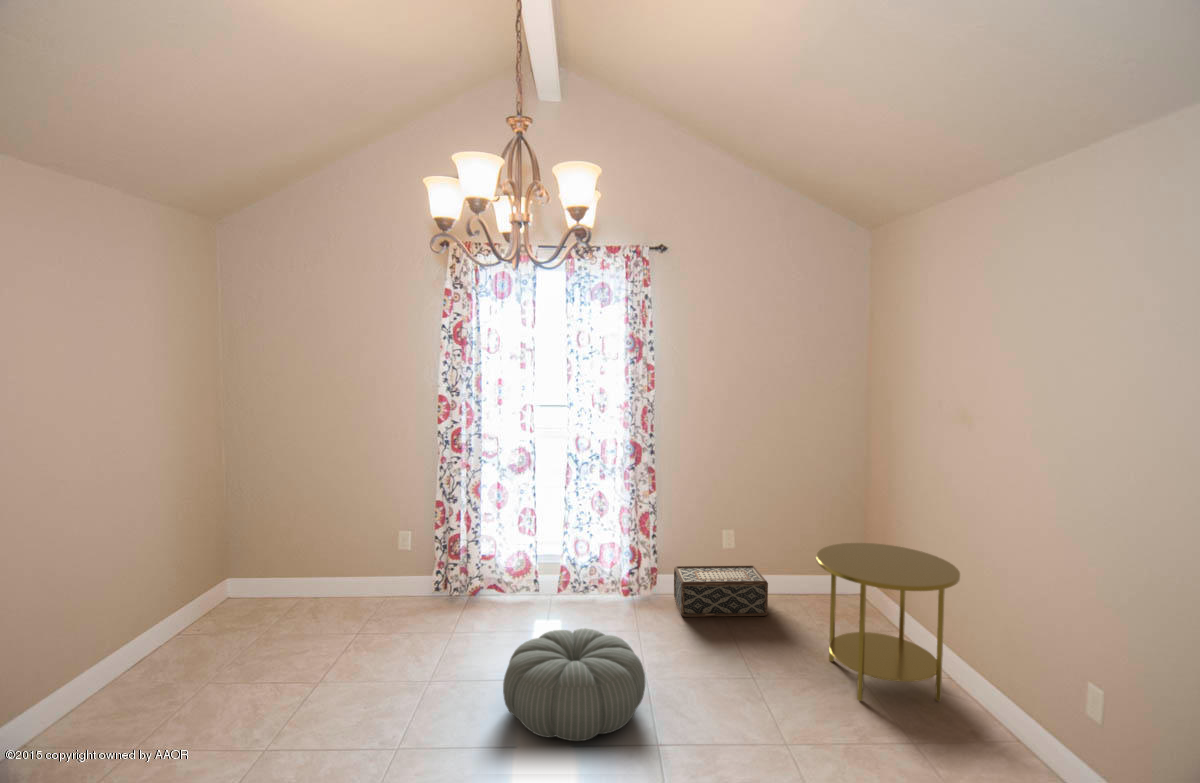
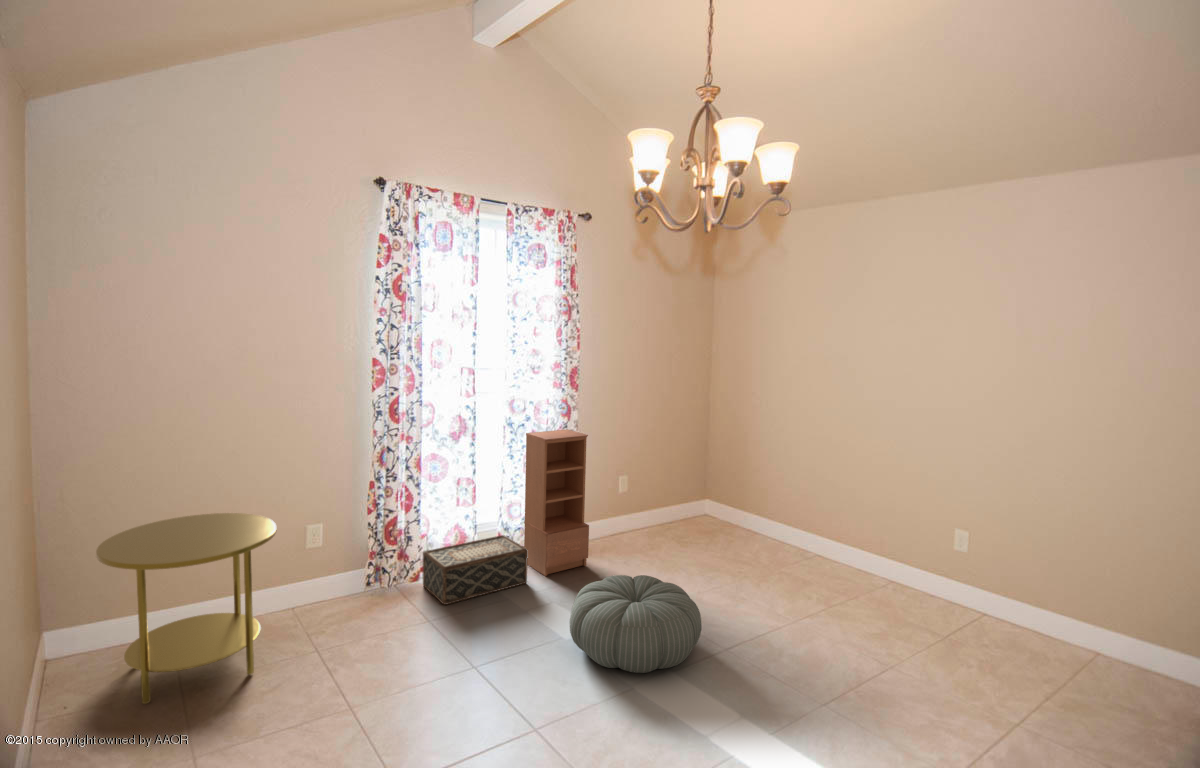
bookcase: none [587,470,639,618] -> present [524,429,589,576]
side table: present [816,543,960,701] -> present [96,513,276,704]
woven basket: present [674,565,768,617] -> present [423,535,528,605]

